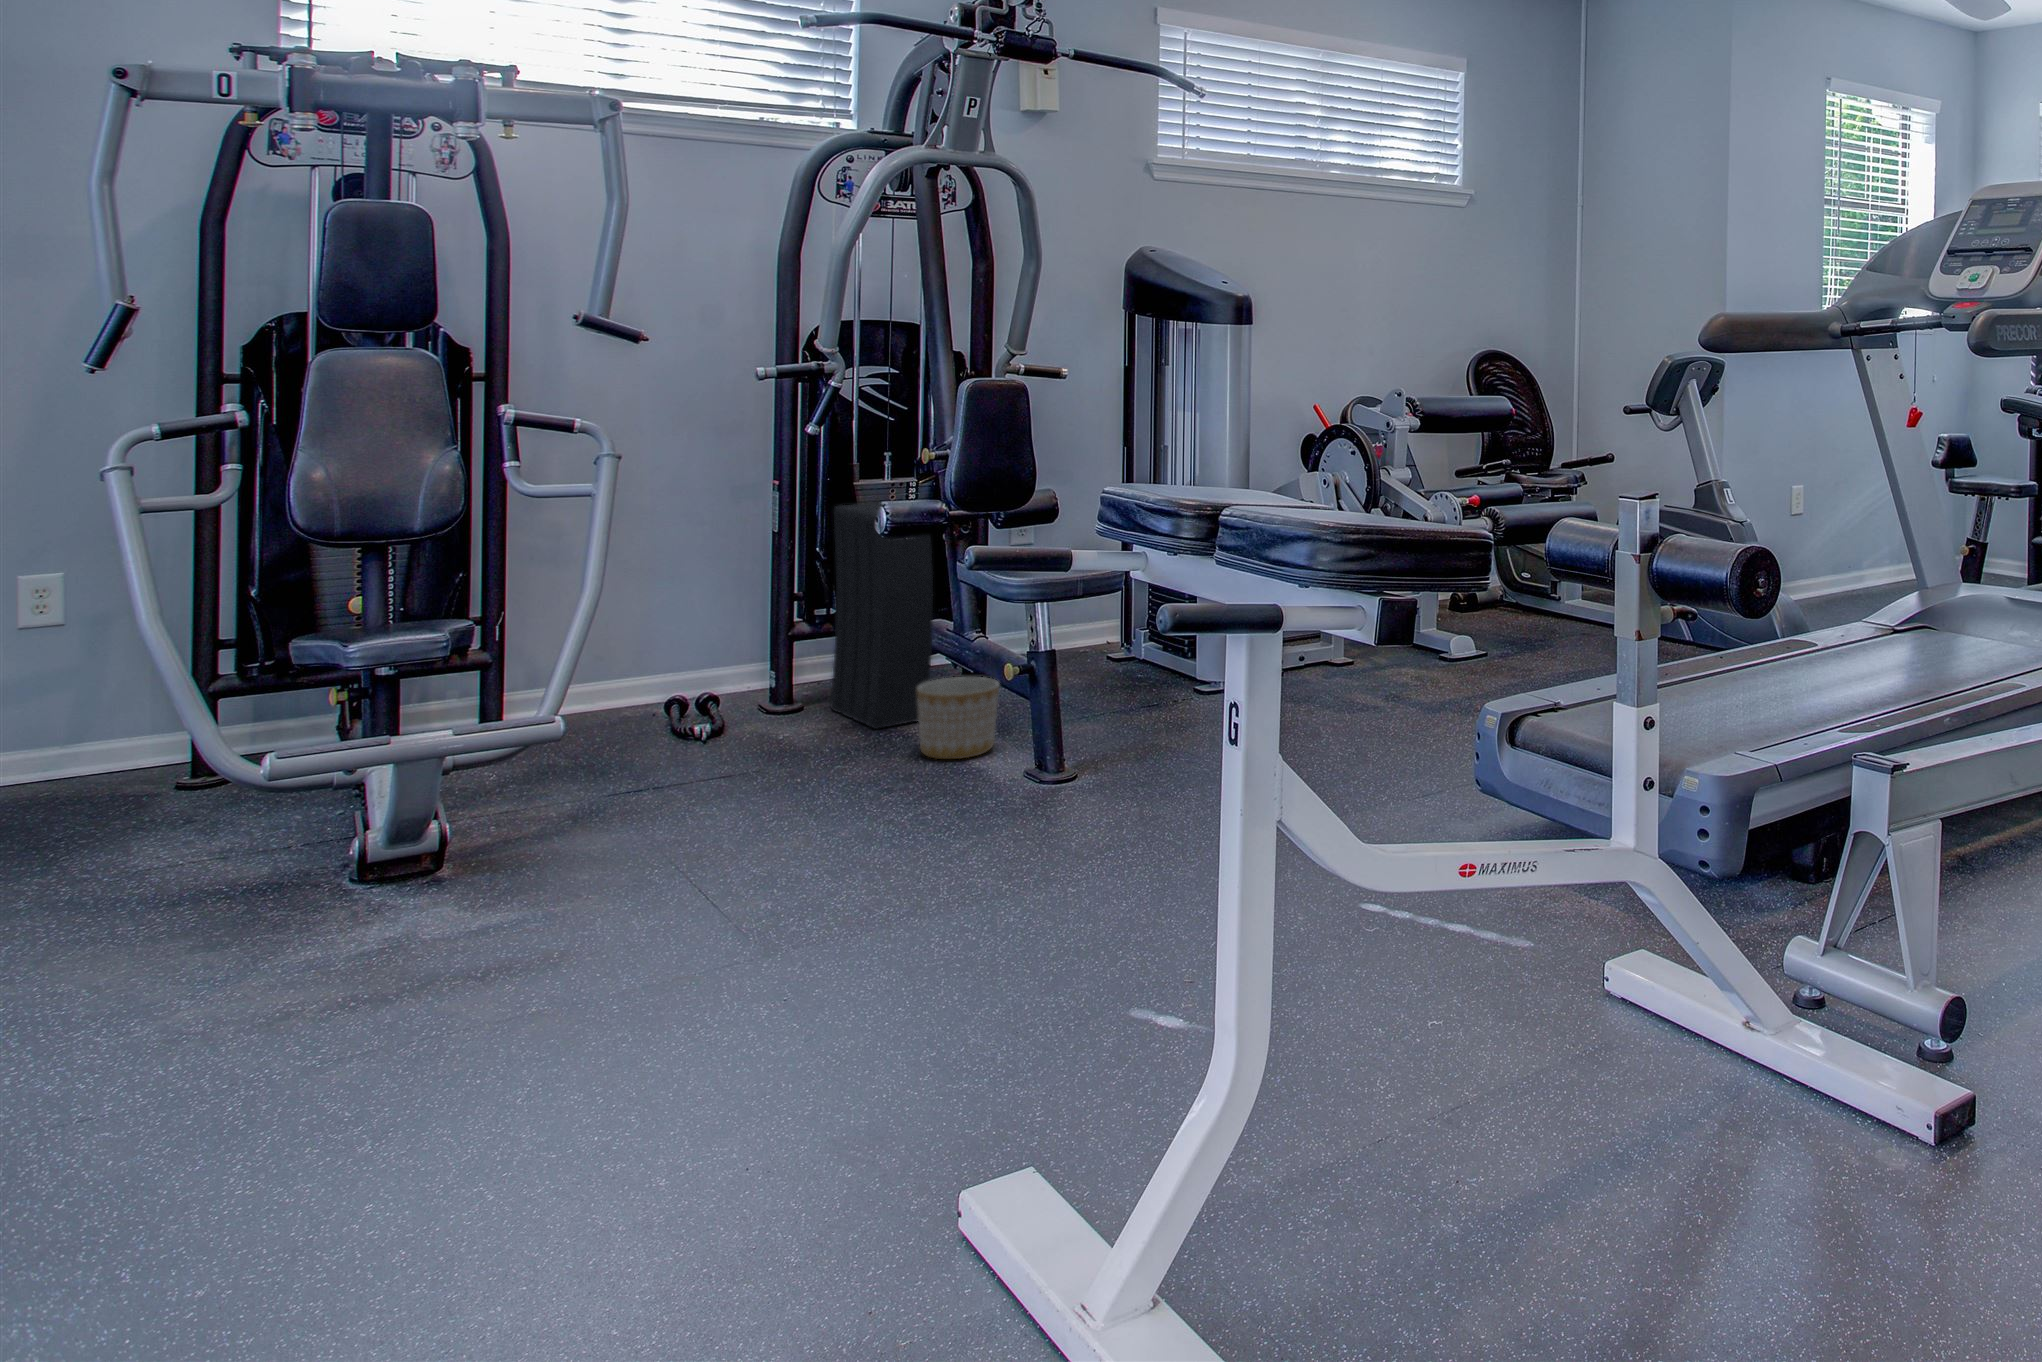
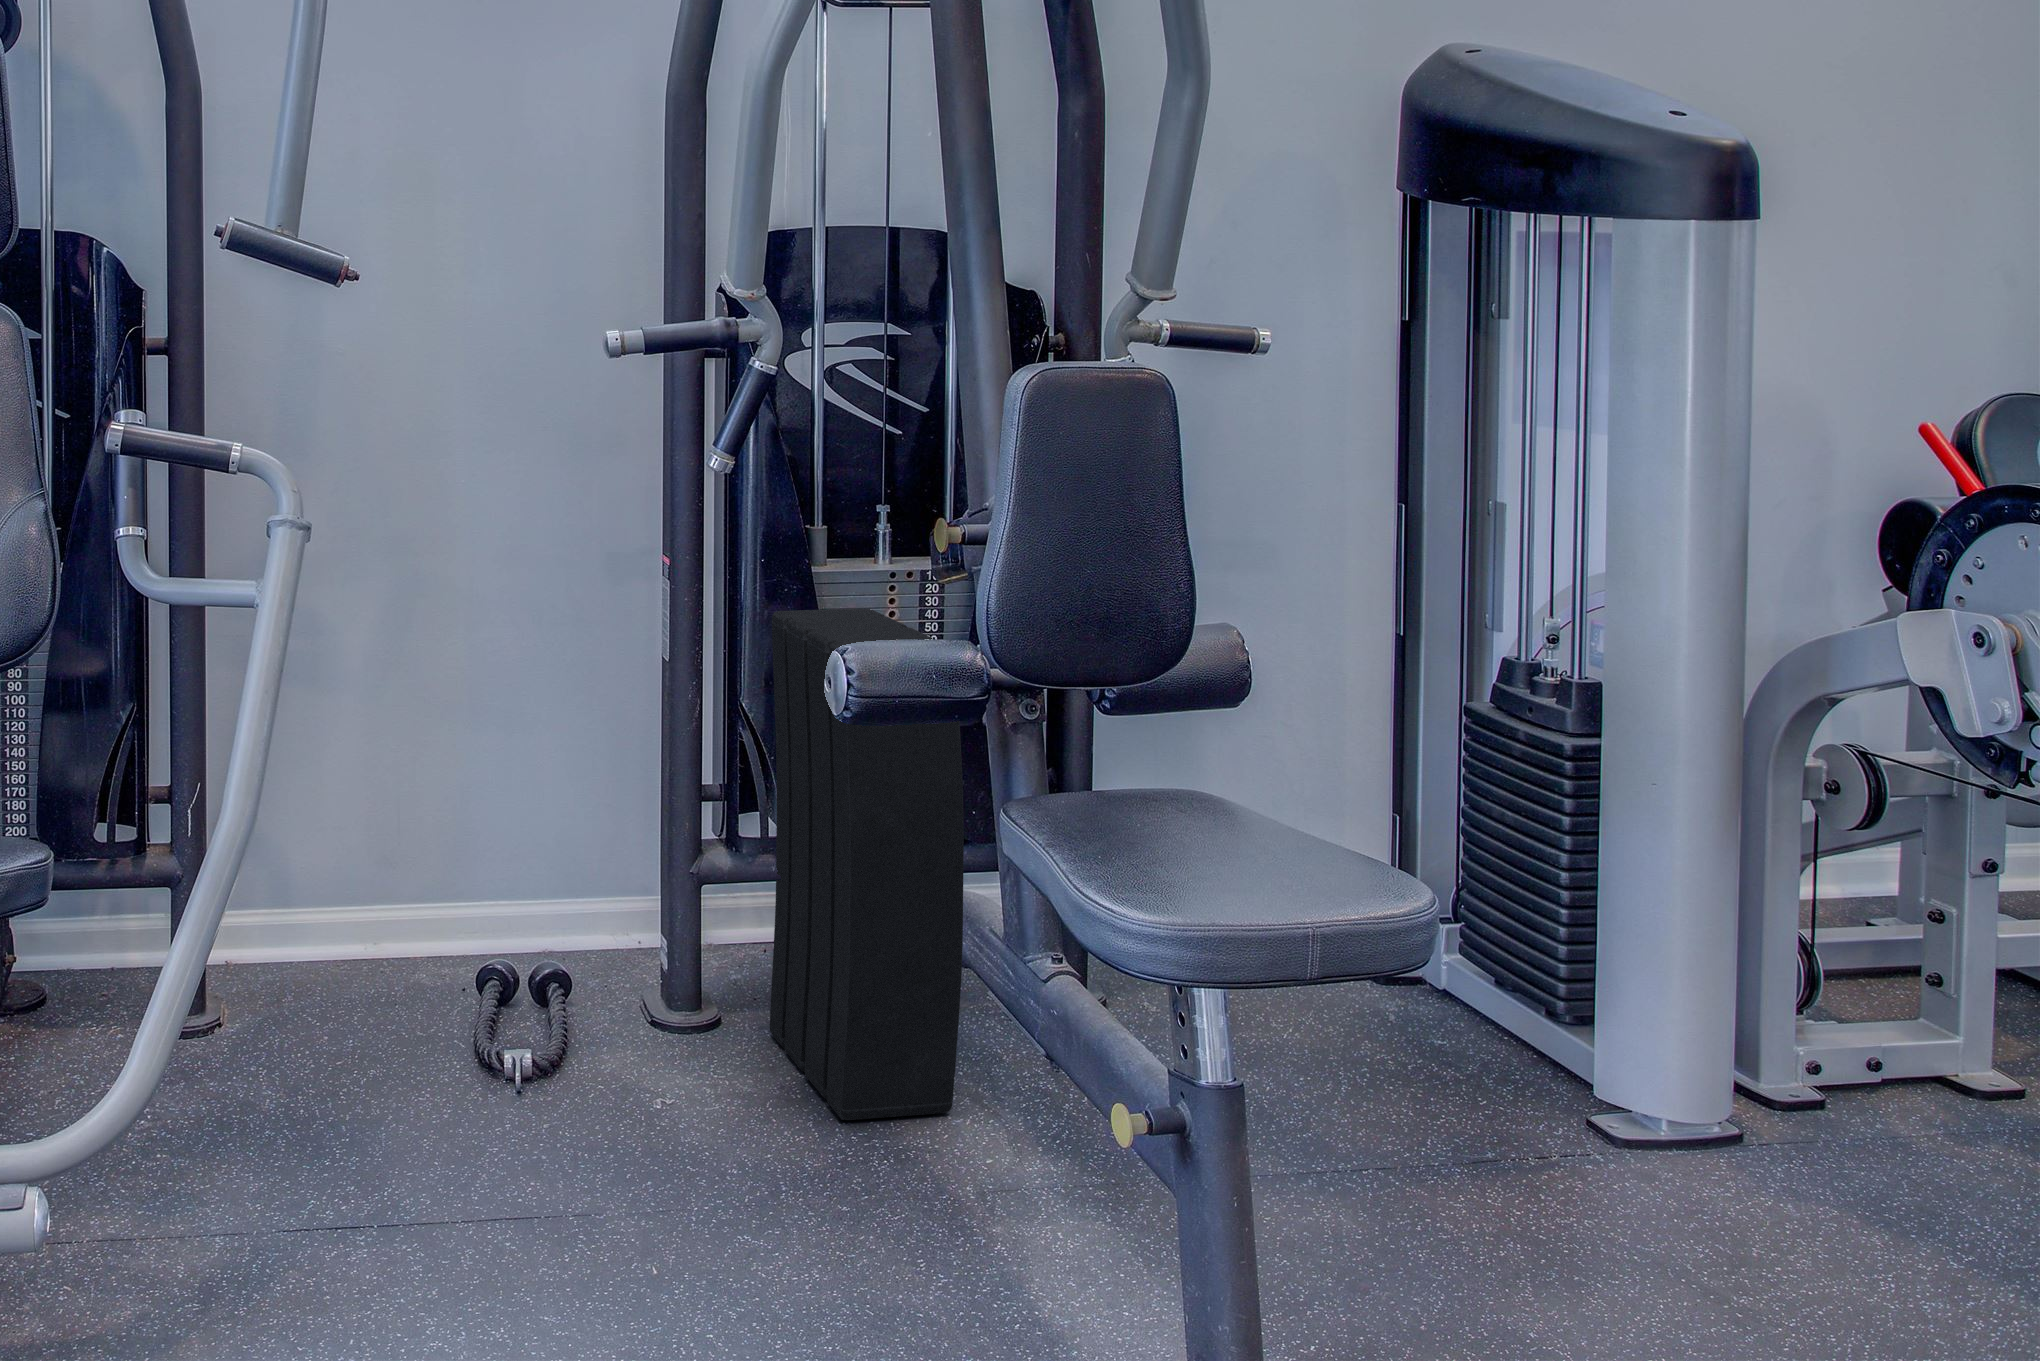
planter: present [917,677,999,759] -> none [914,1058,1108,1285]

